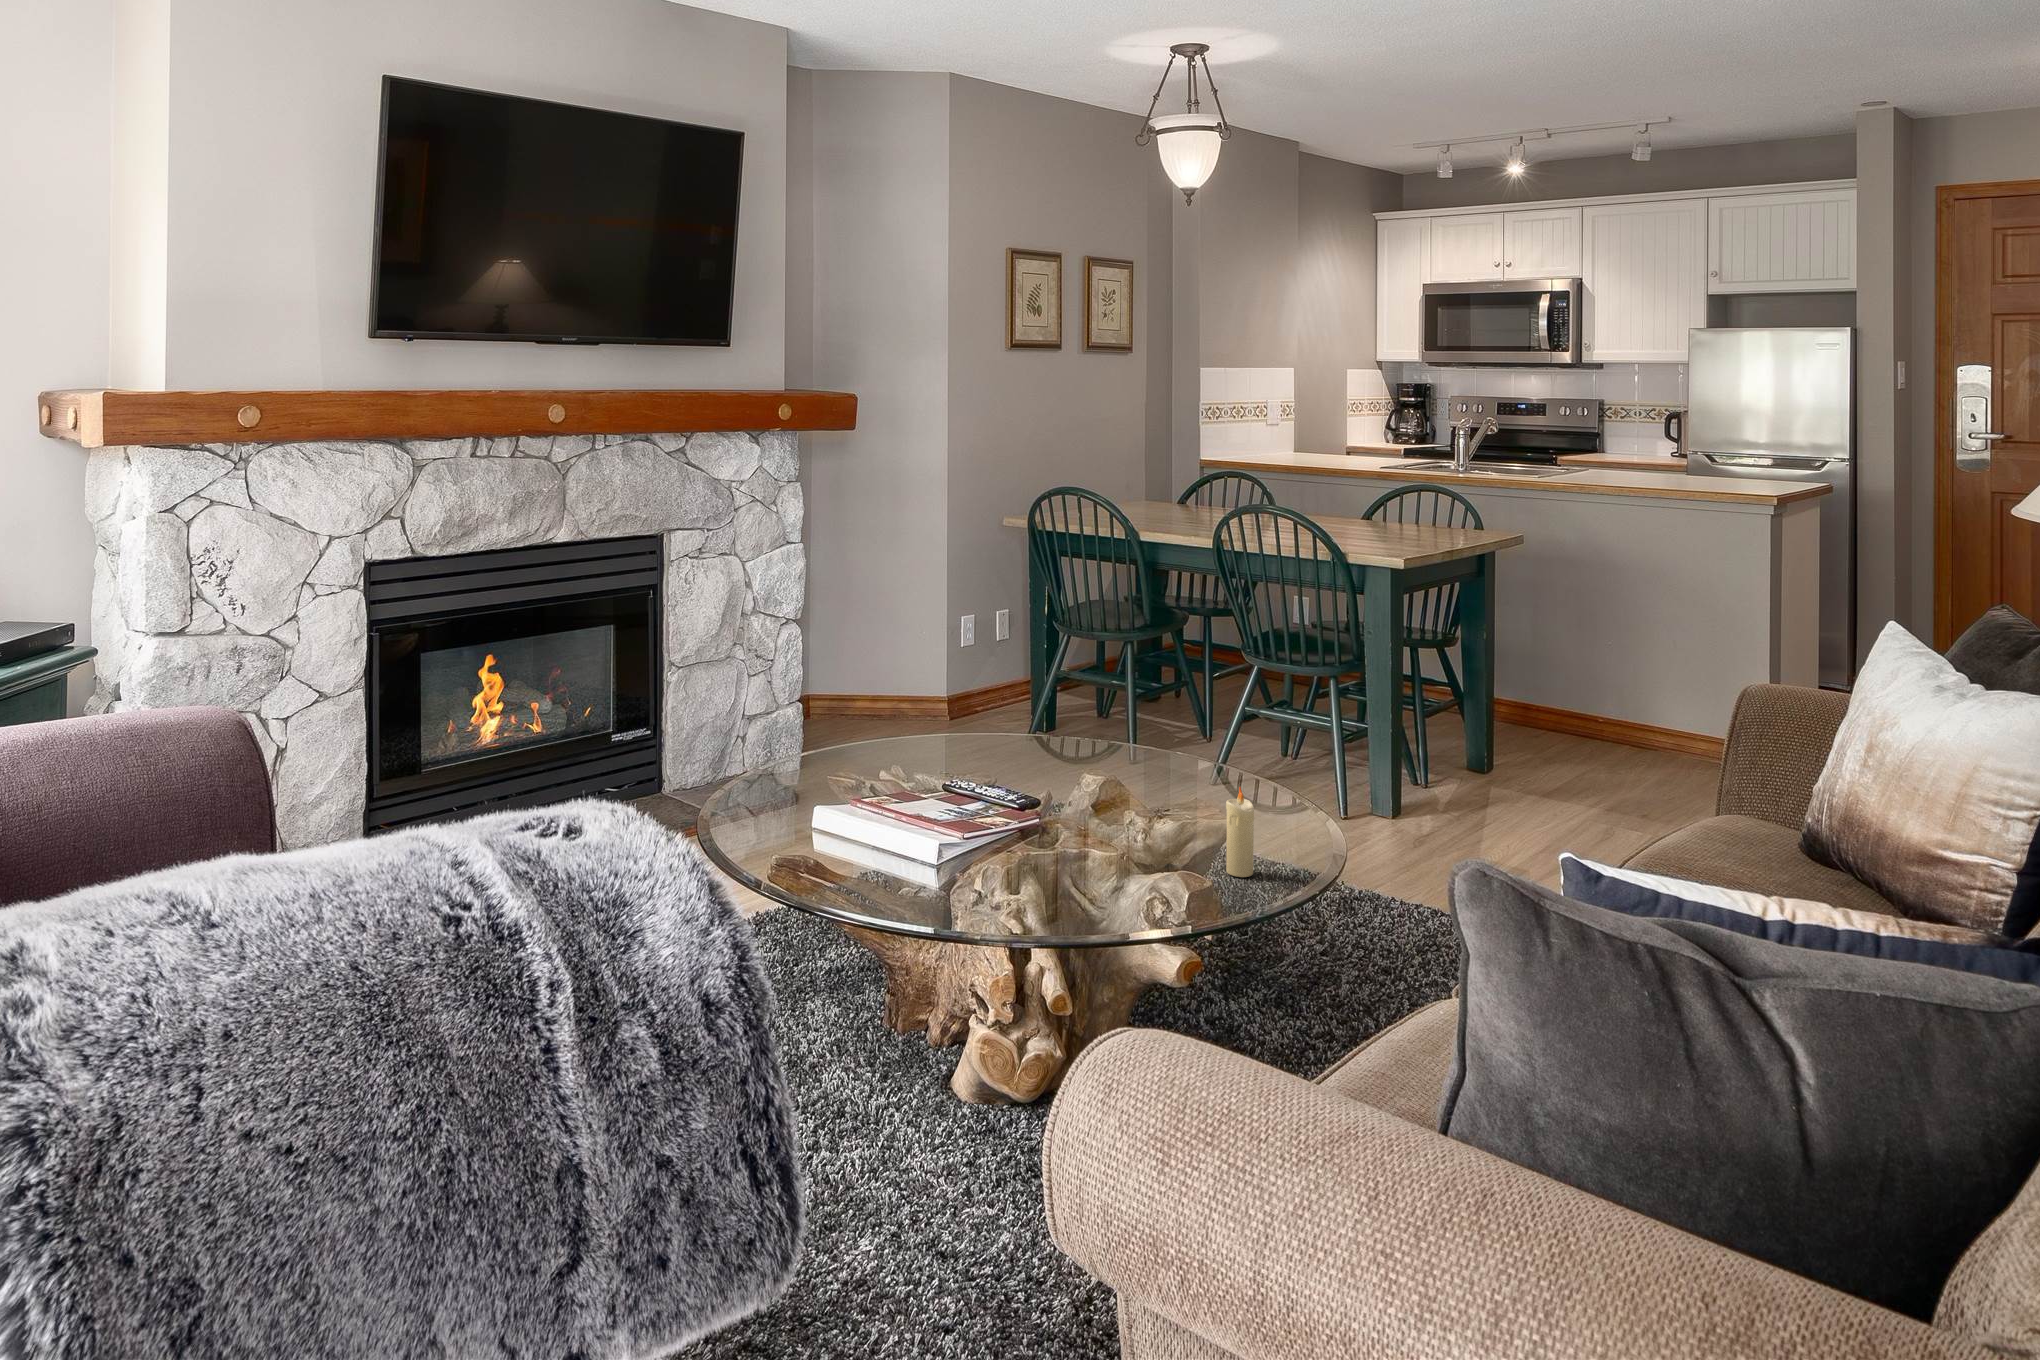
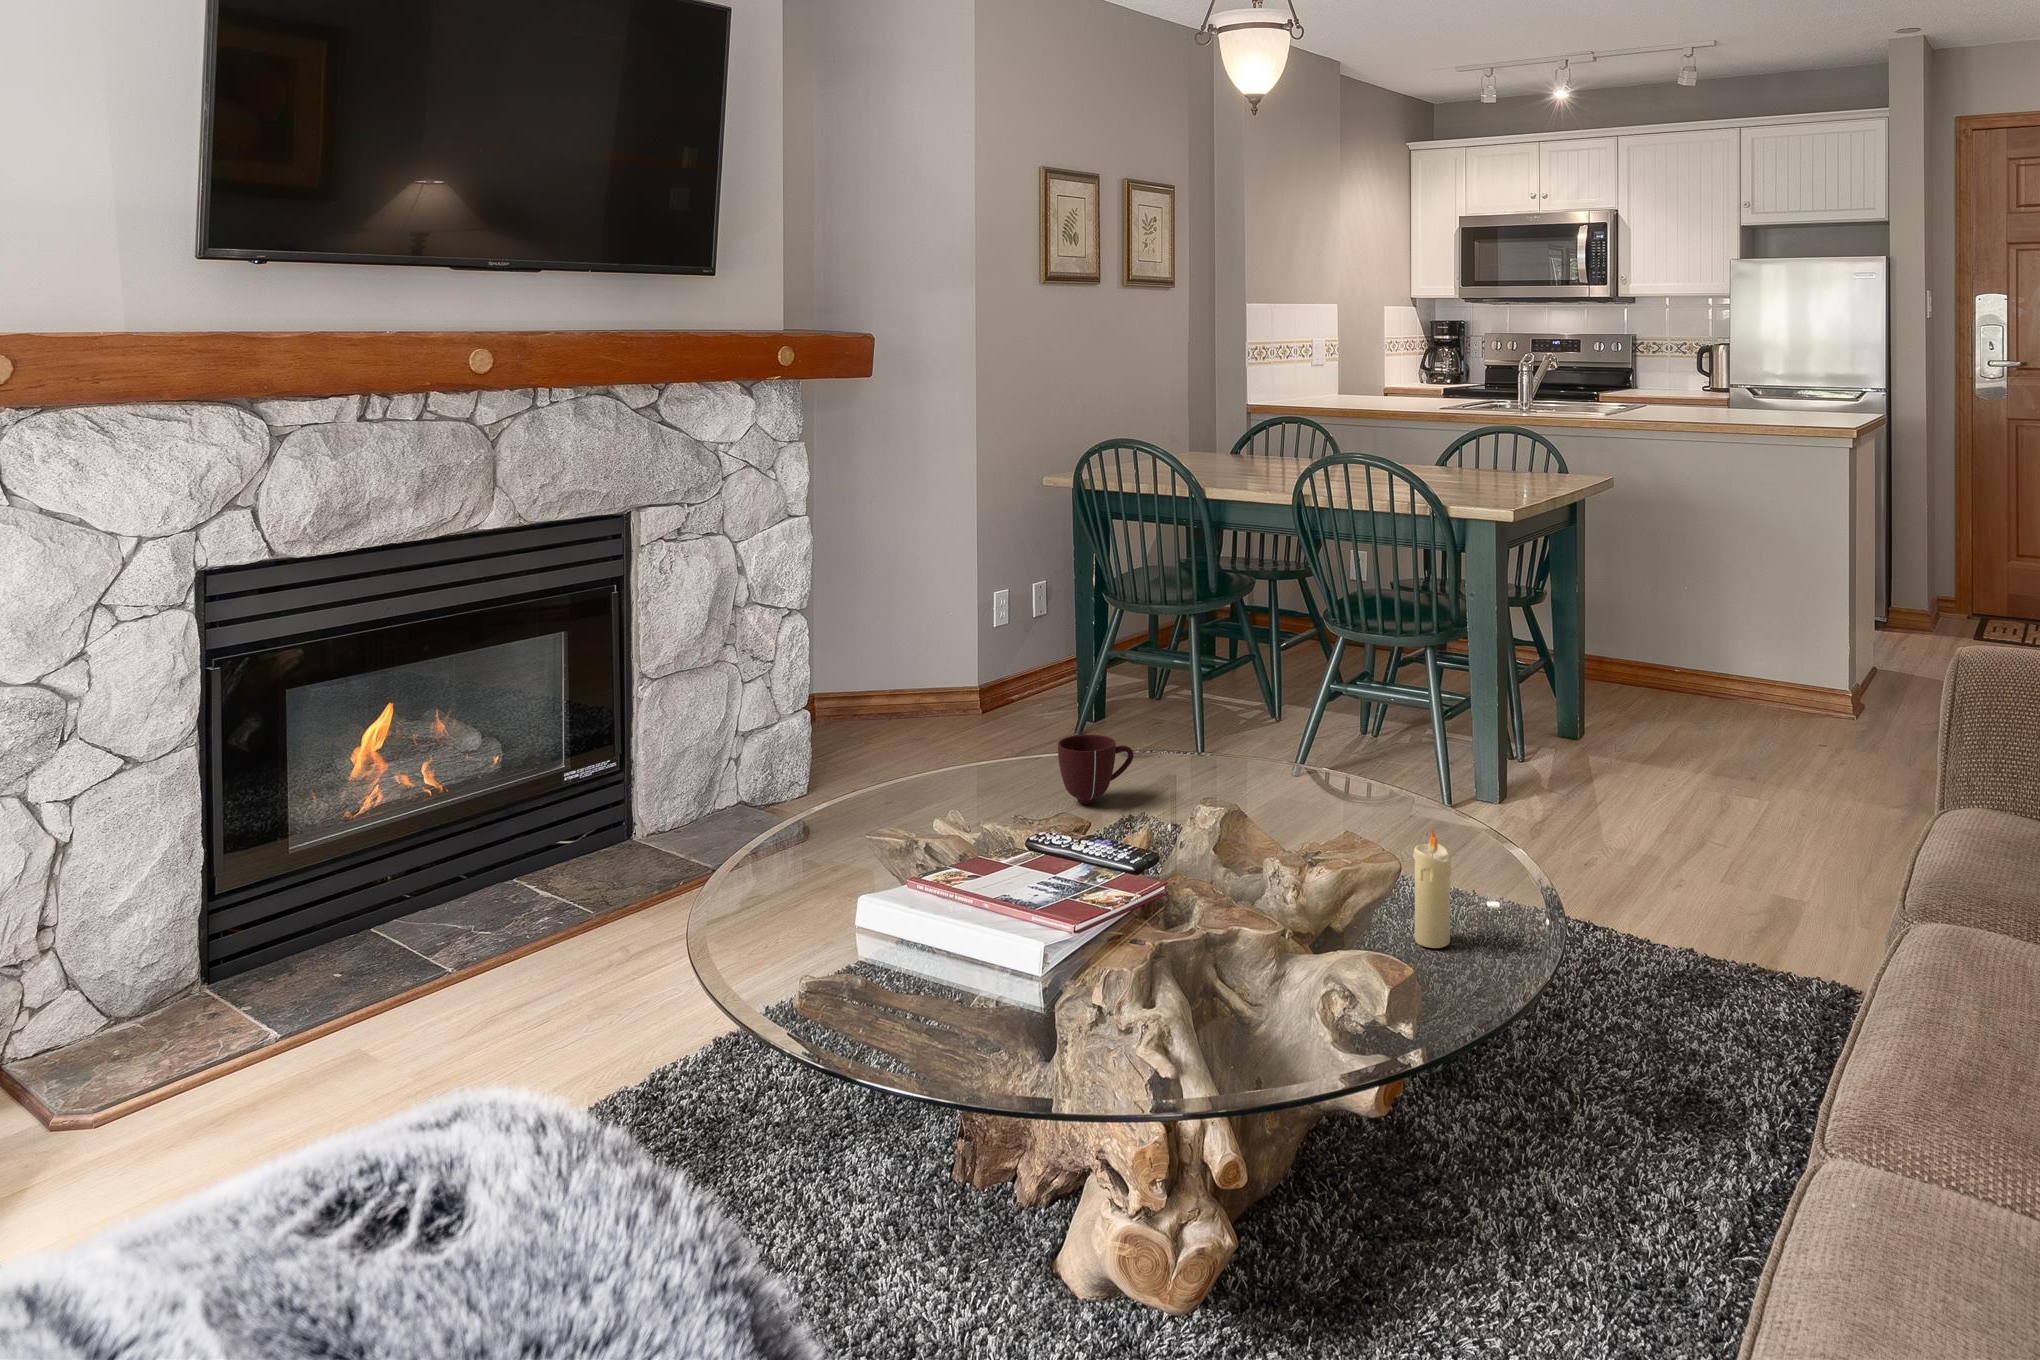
mug: none [978,716,1038,770] -> present [1058,735,1133,804]

